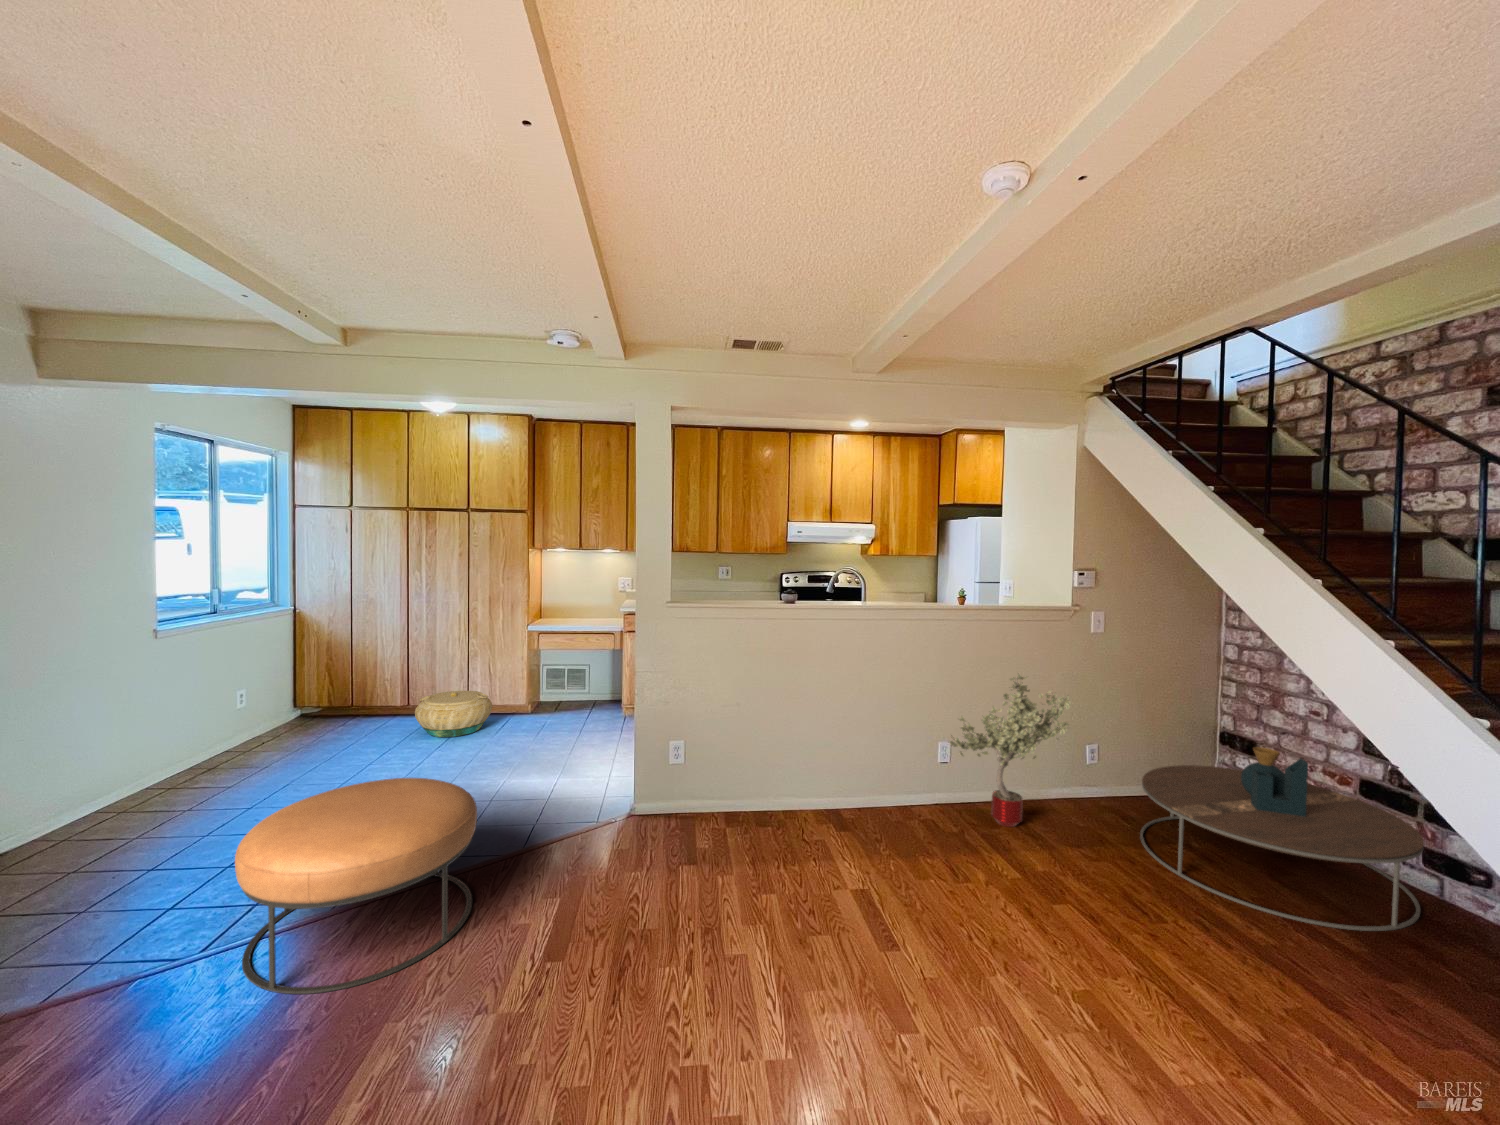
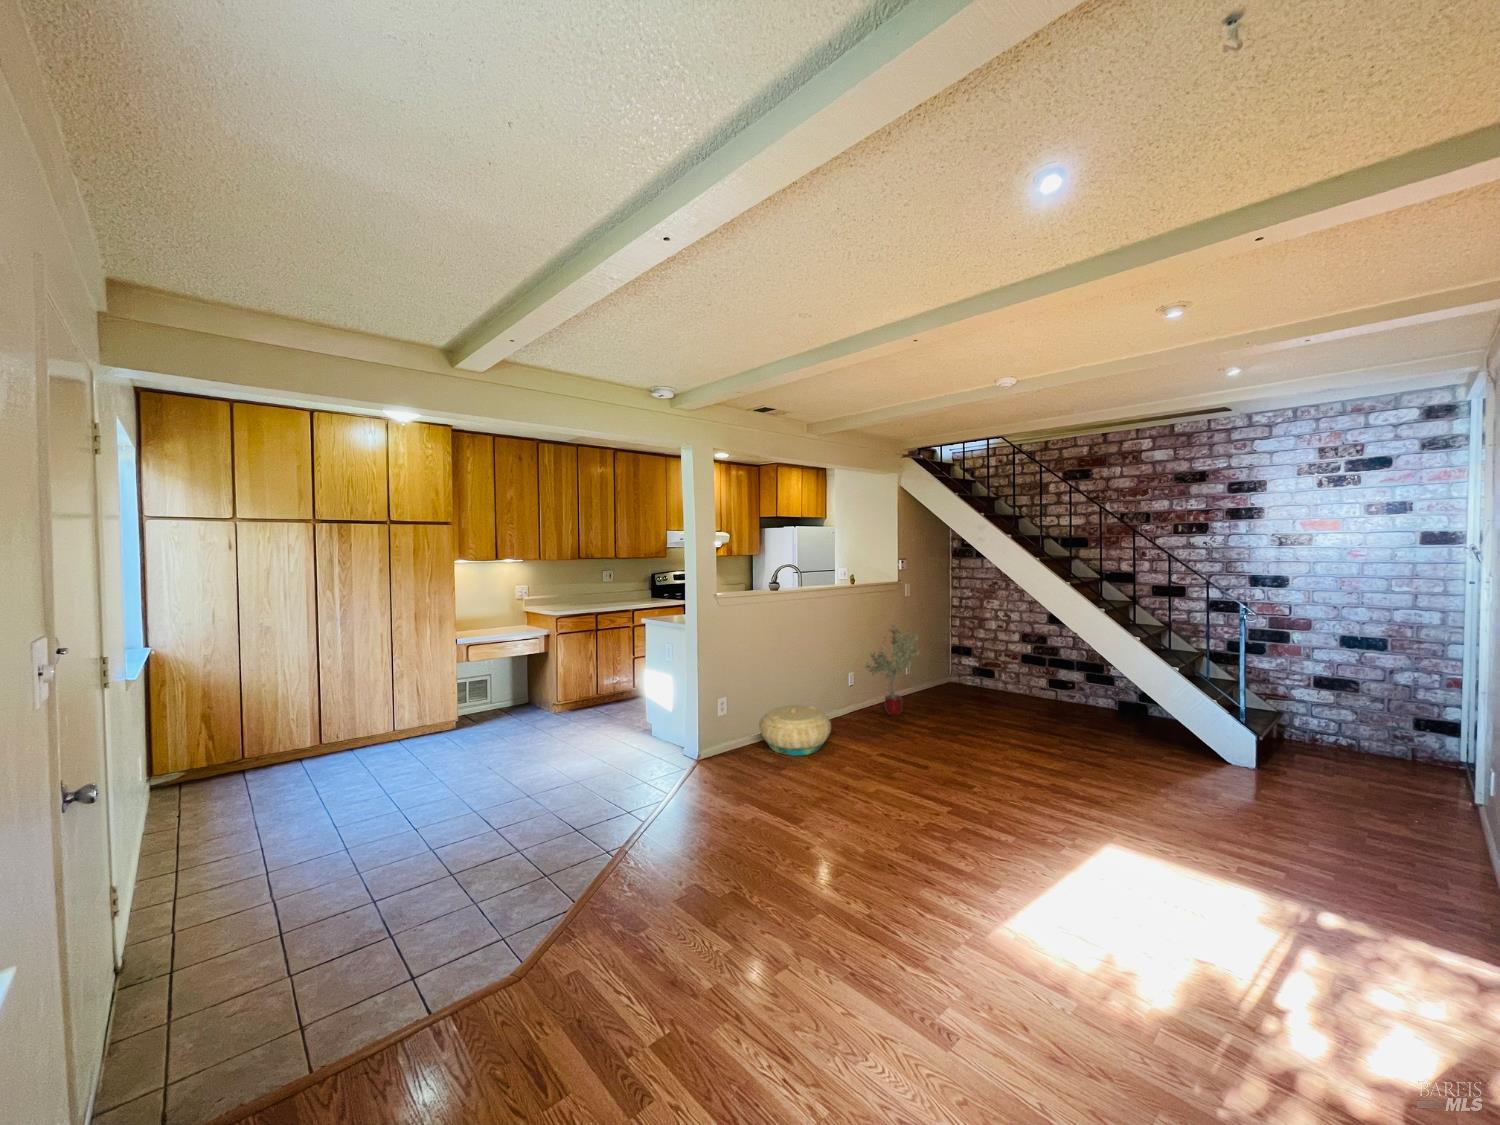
basket: present [415,691,492,737] -> present [759,705,831,756]
coffee table: present [1140,747,1424,931] -> none [946,646,1061,719]
ottoman: present [235,778,477,994] -> none [570,748,735,909]

